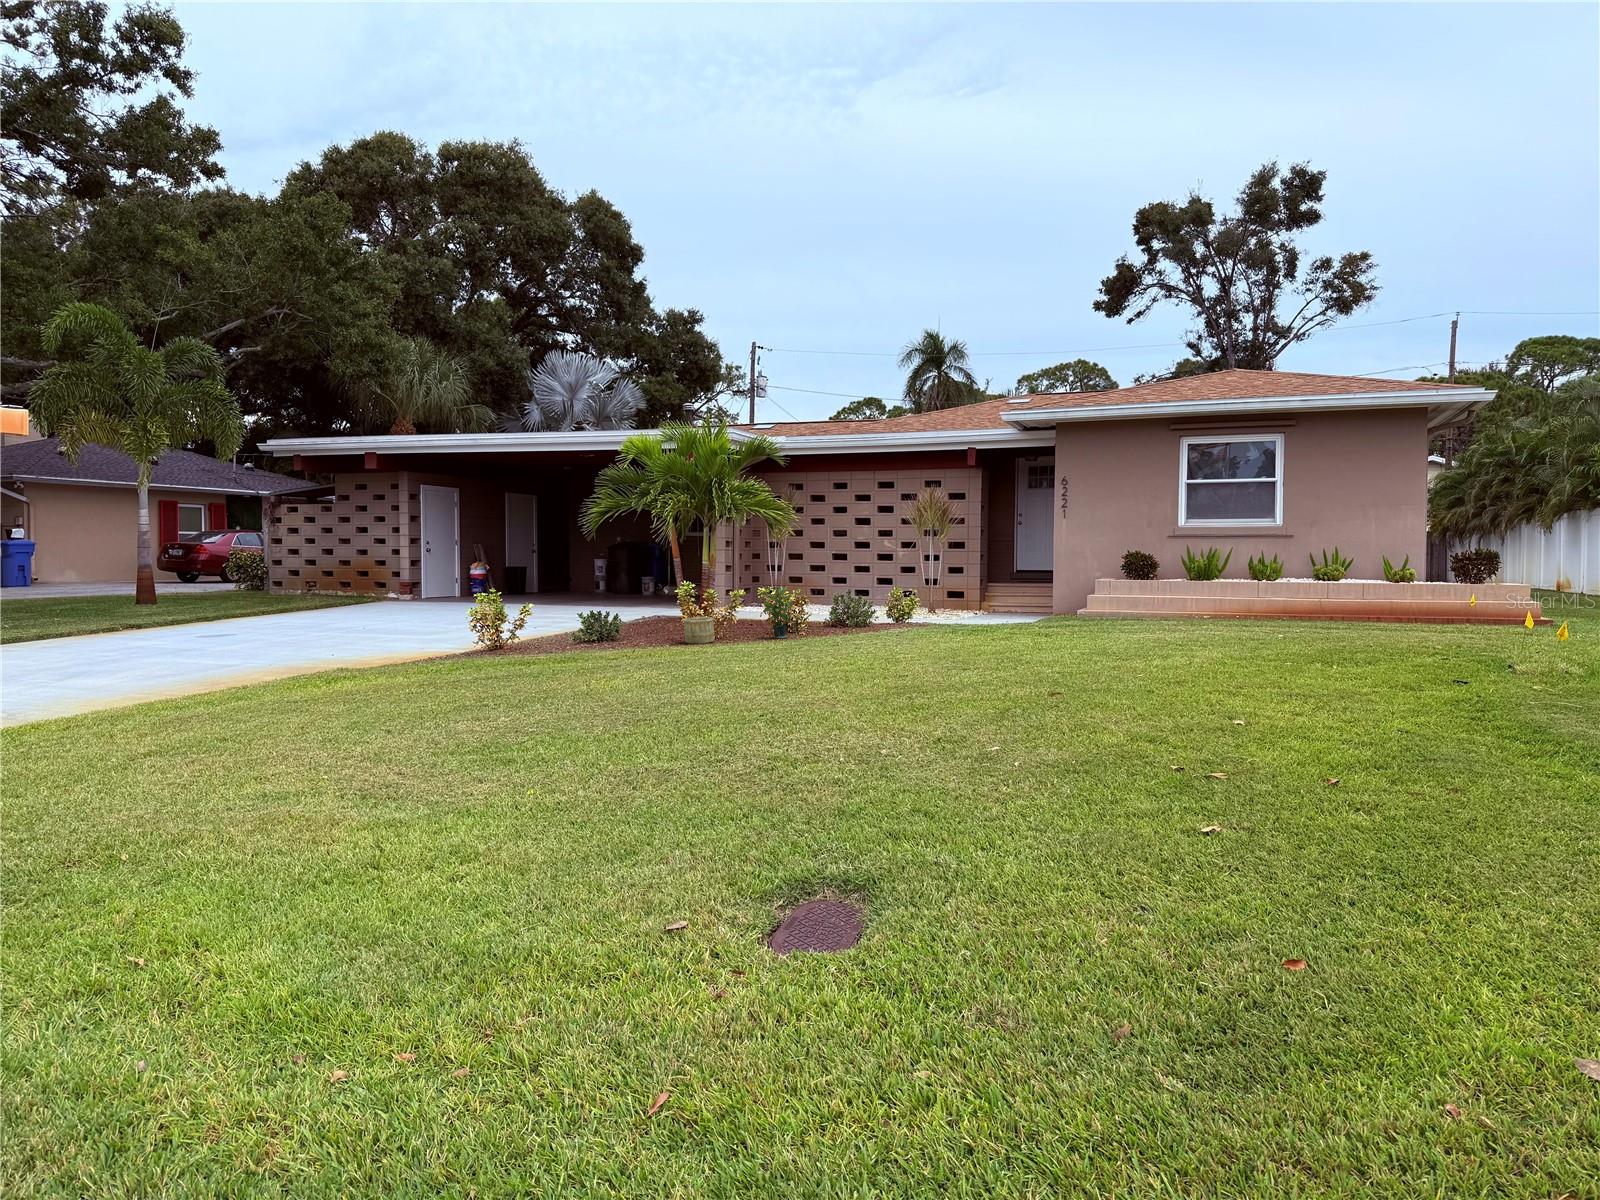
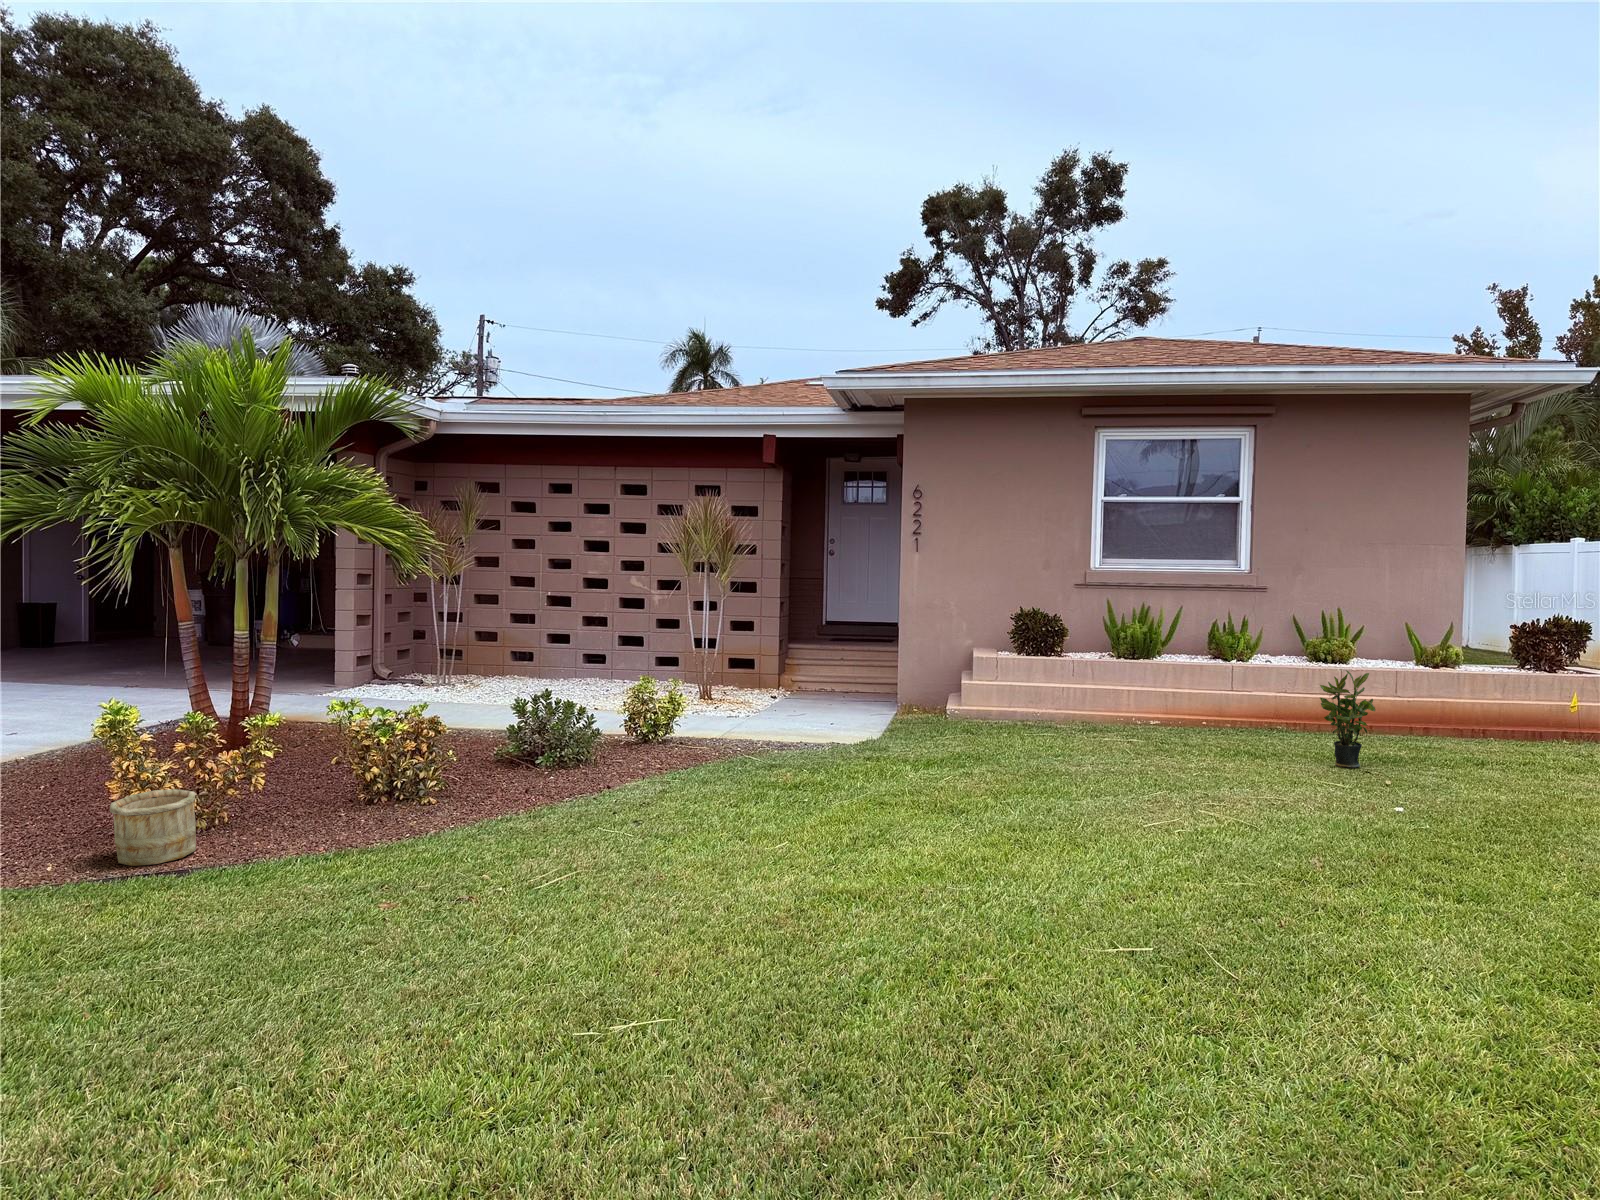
potted plant: present [764,586,792,639] -> present [1320,670,1375,768]

